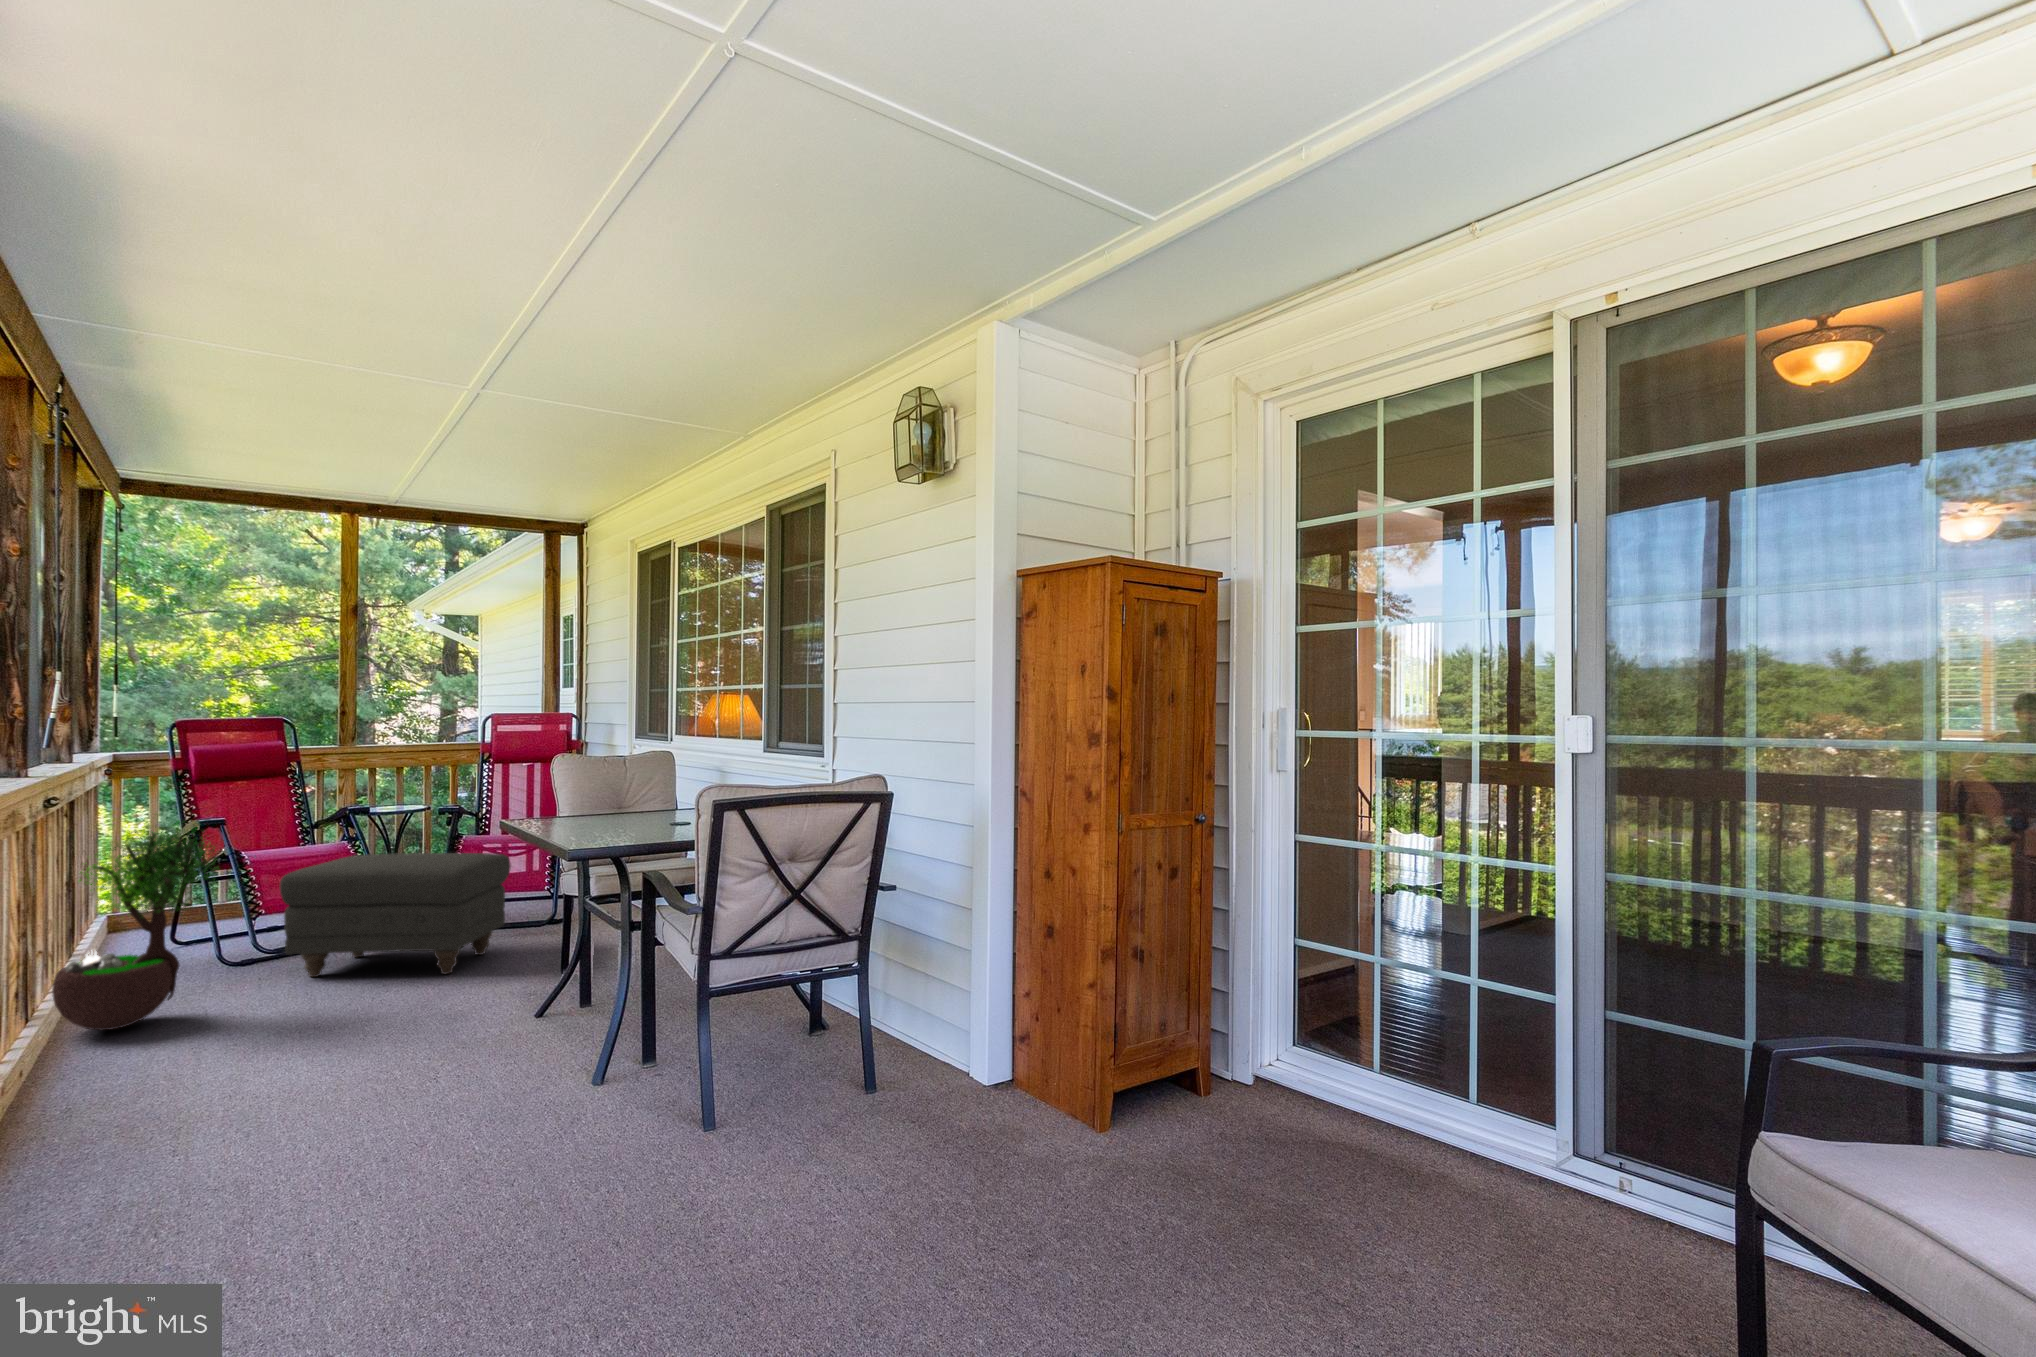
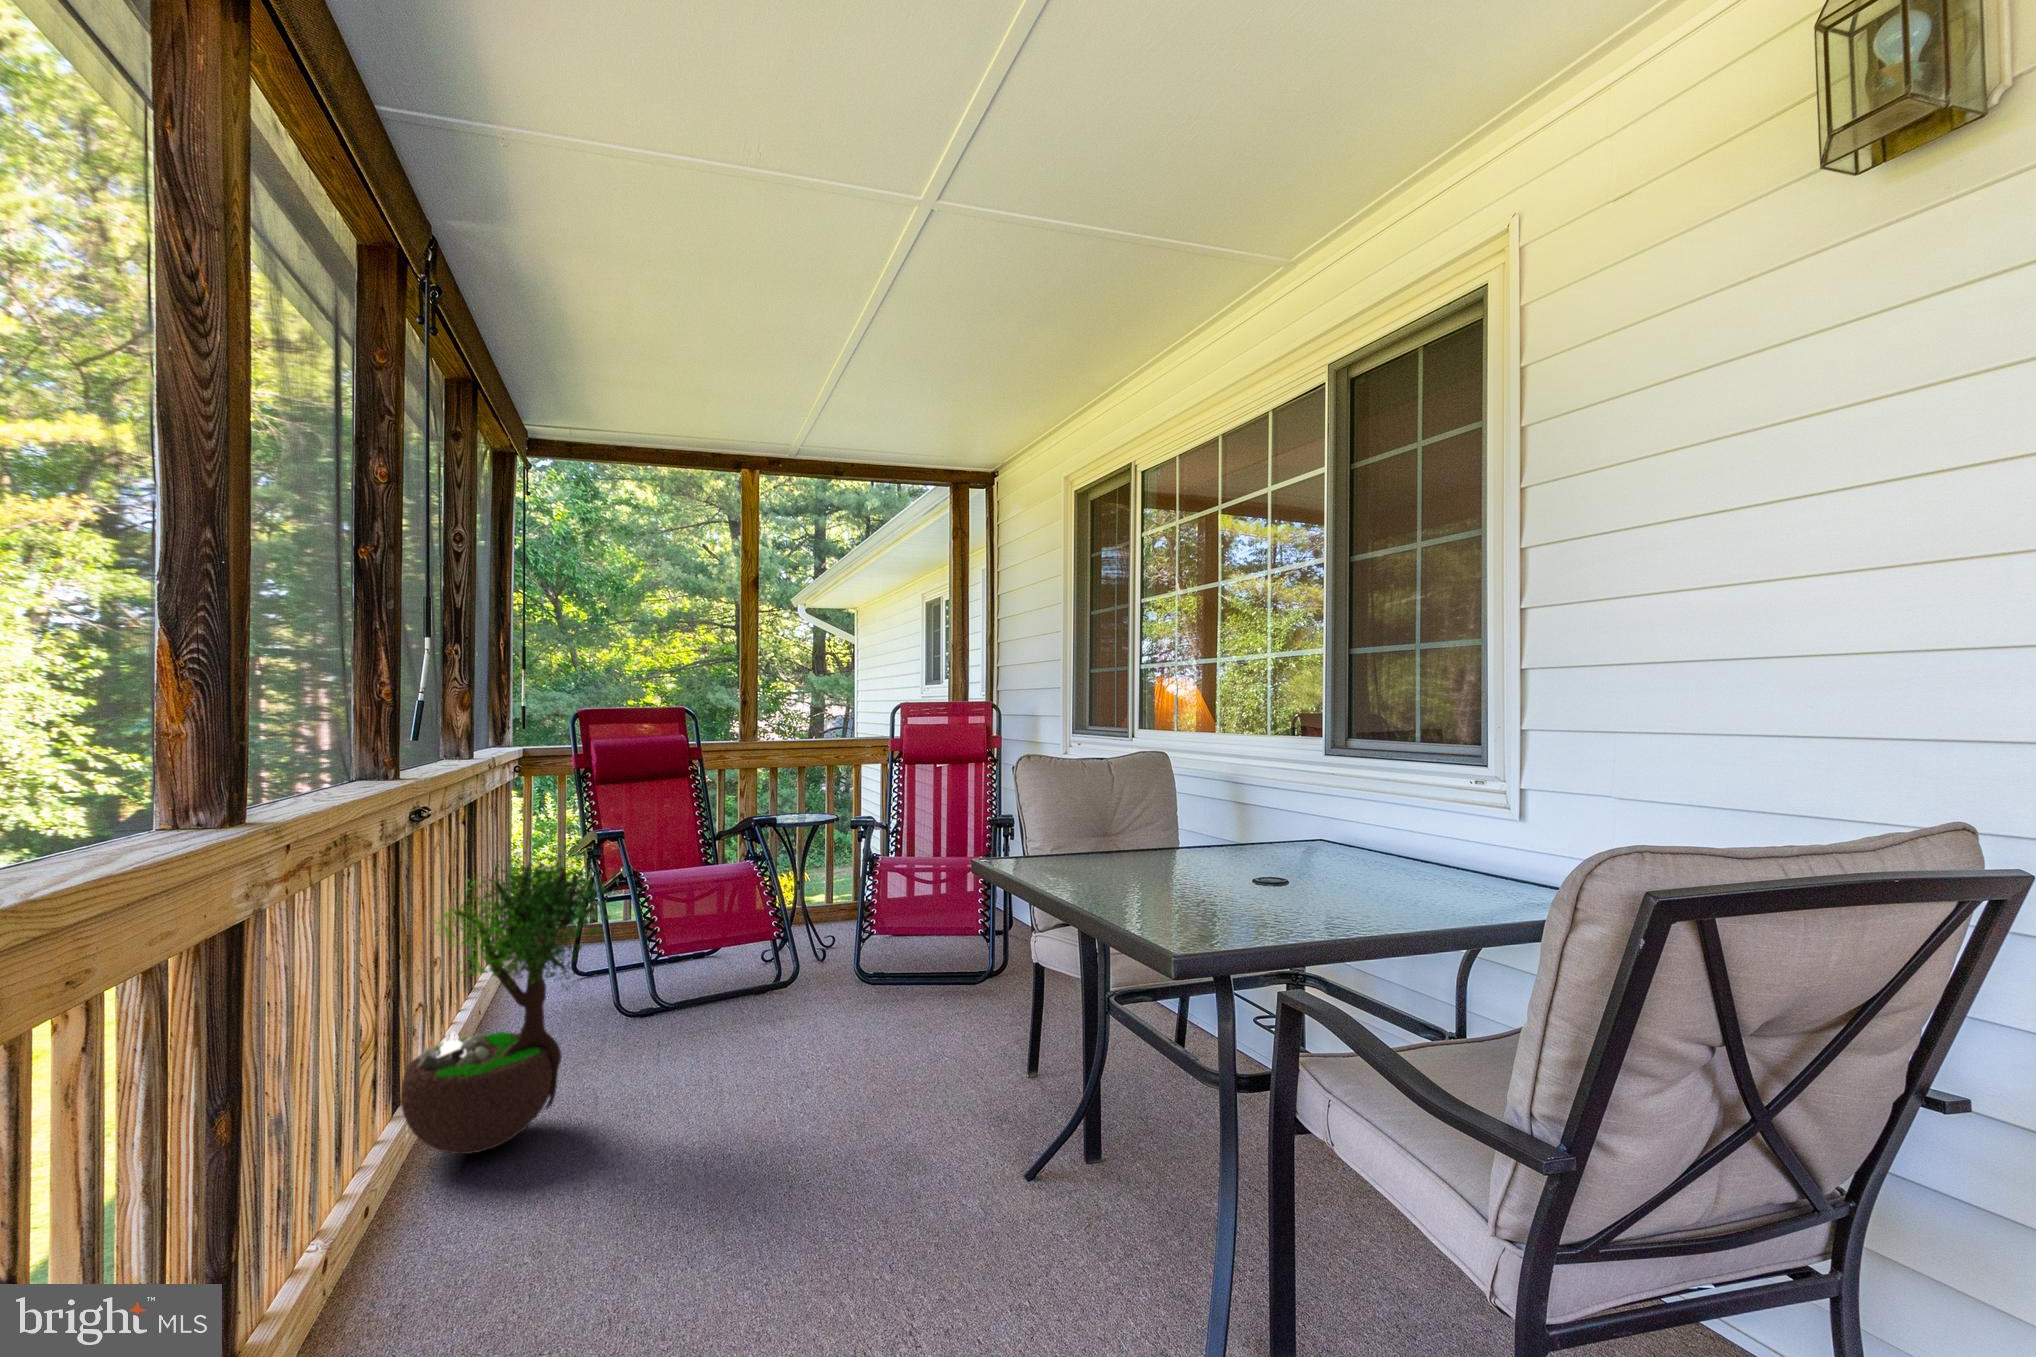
ottoman: present [280,853,511,977] -> none [686,880,953,1061]

